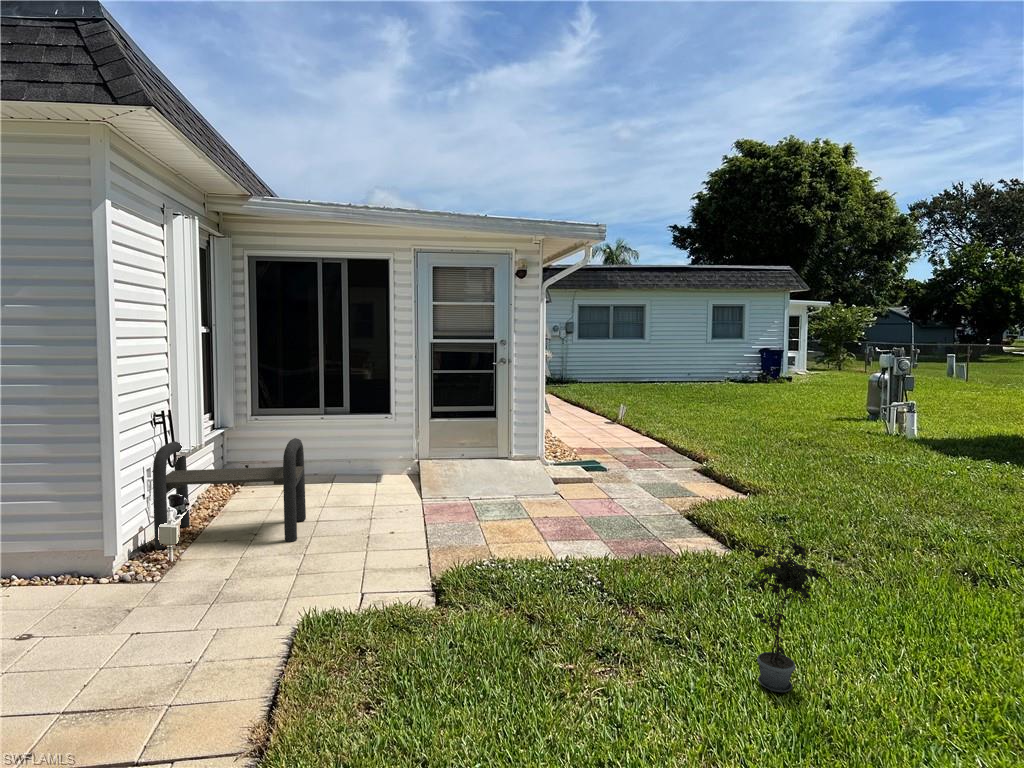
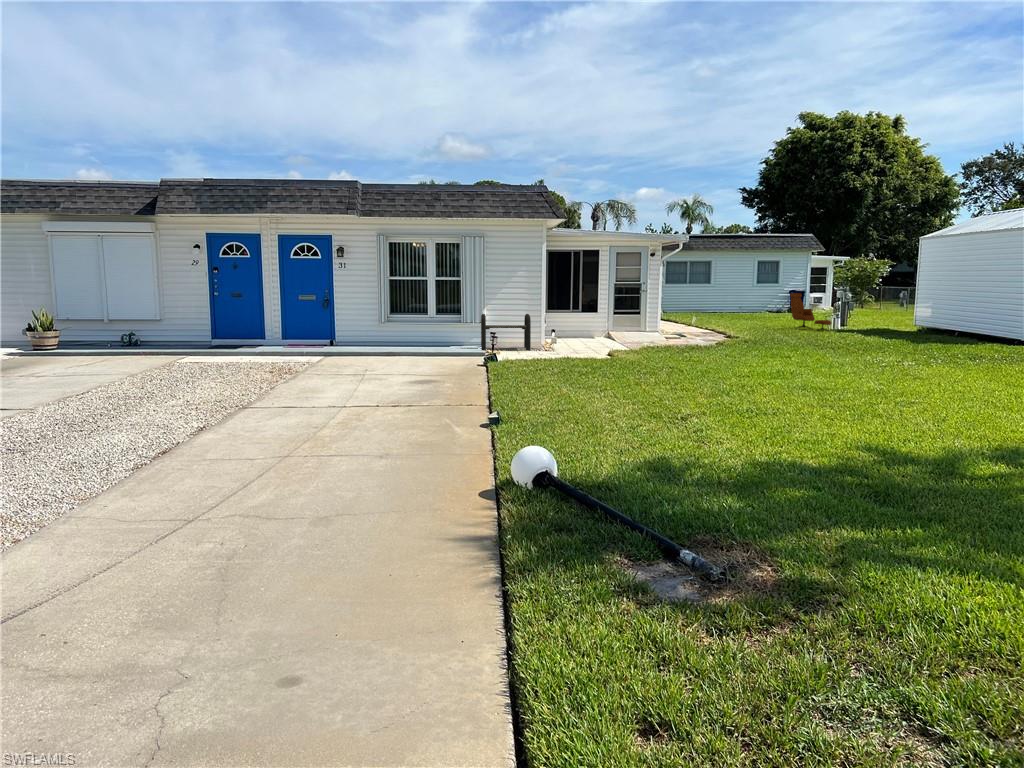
lounge chair: none [808,359,883,424] -> present [790,293,831,330]
potted plant: present [748,536,831,693] -> none [676,325,694,365]

